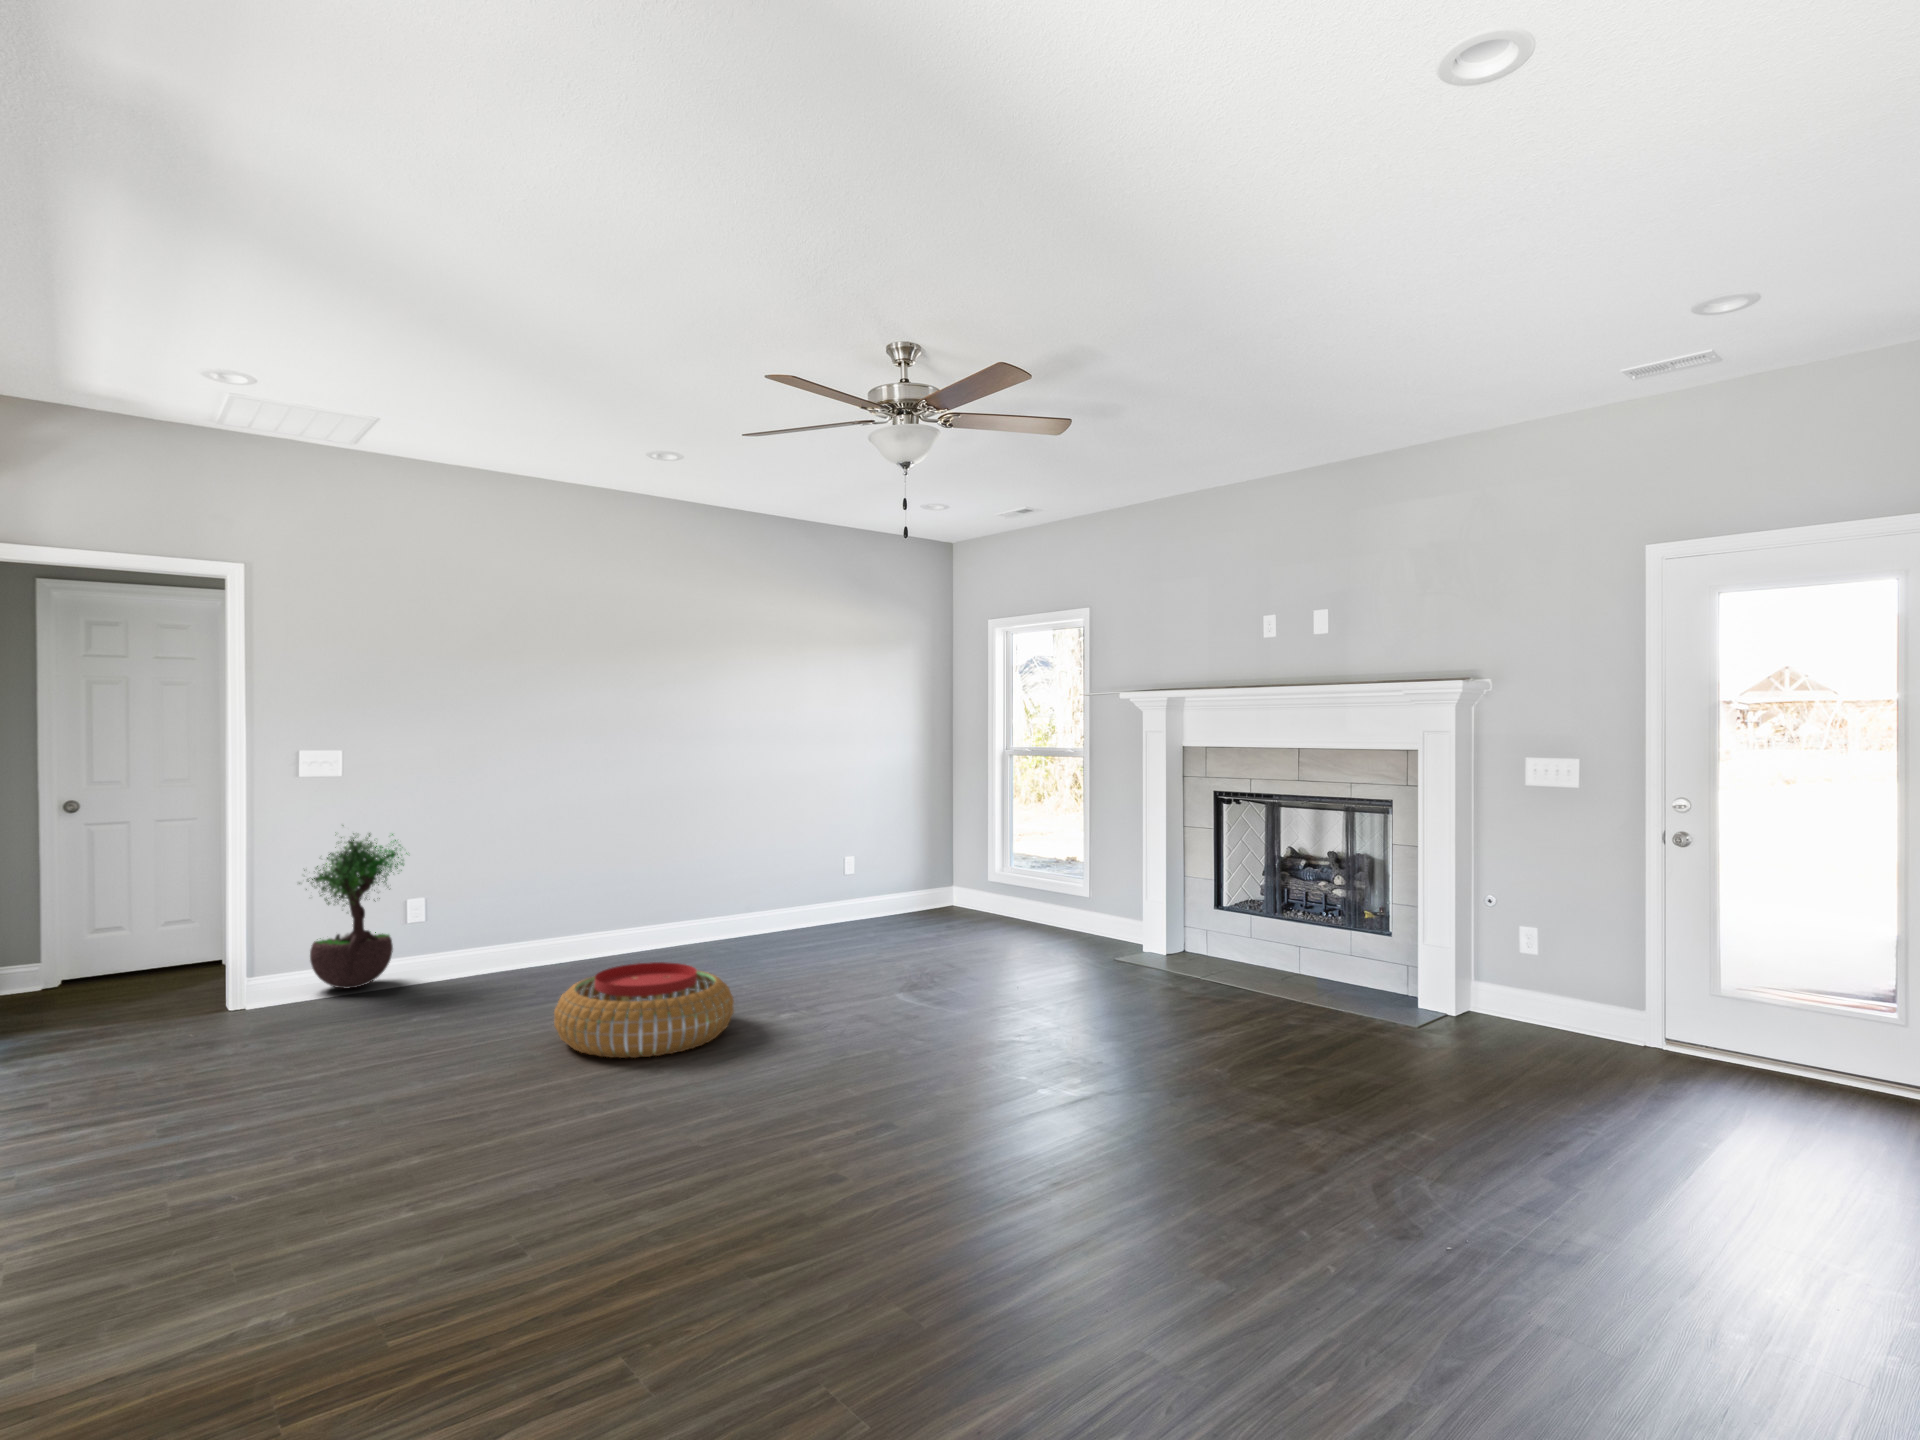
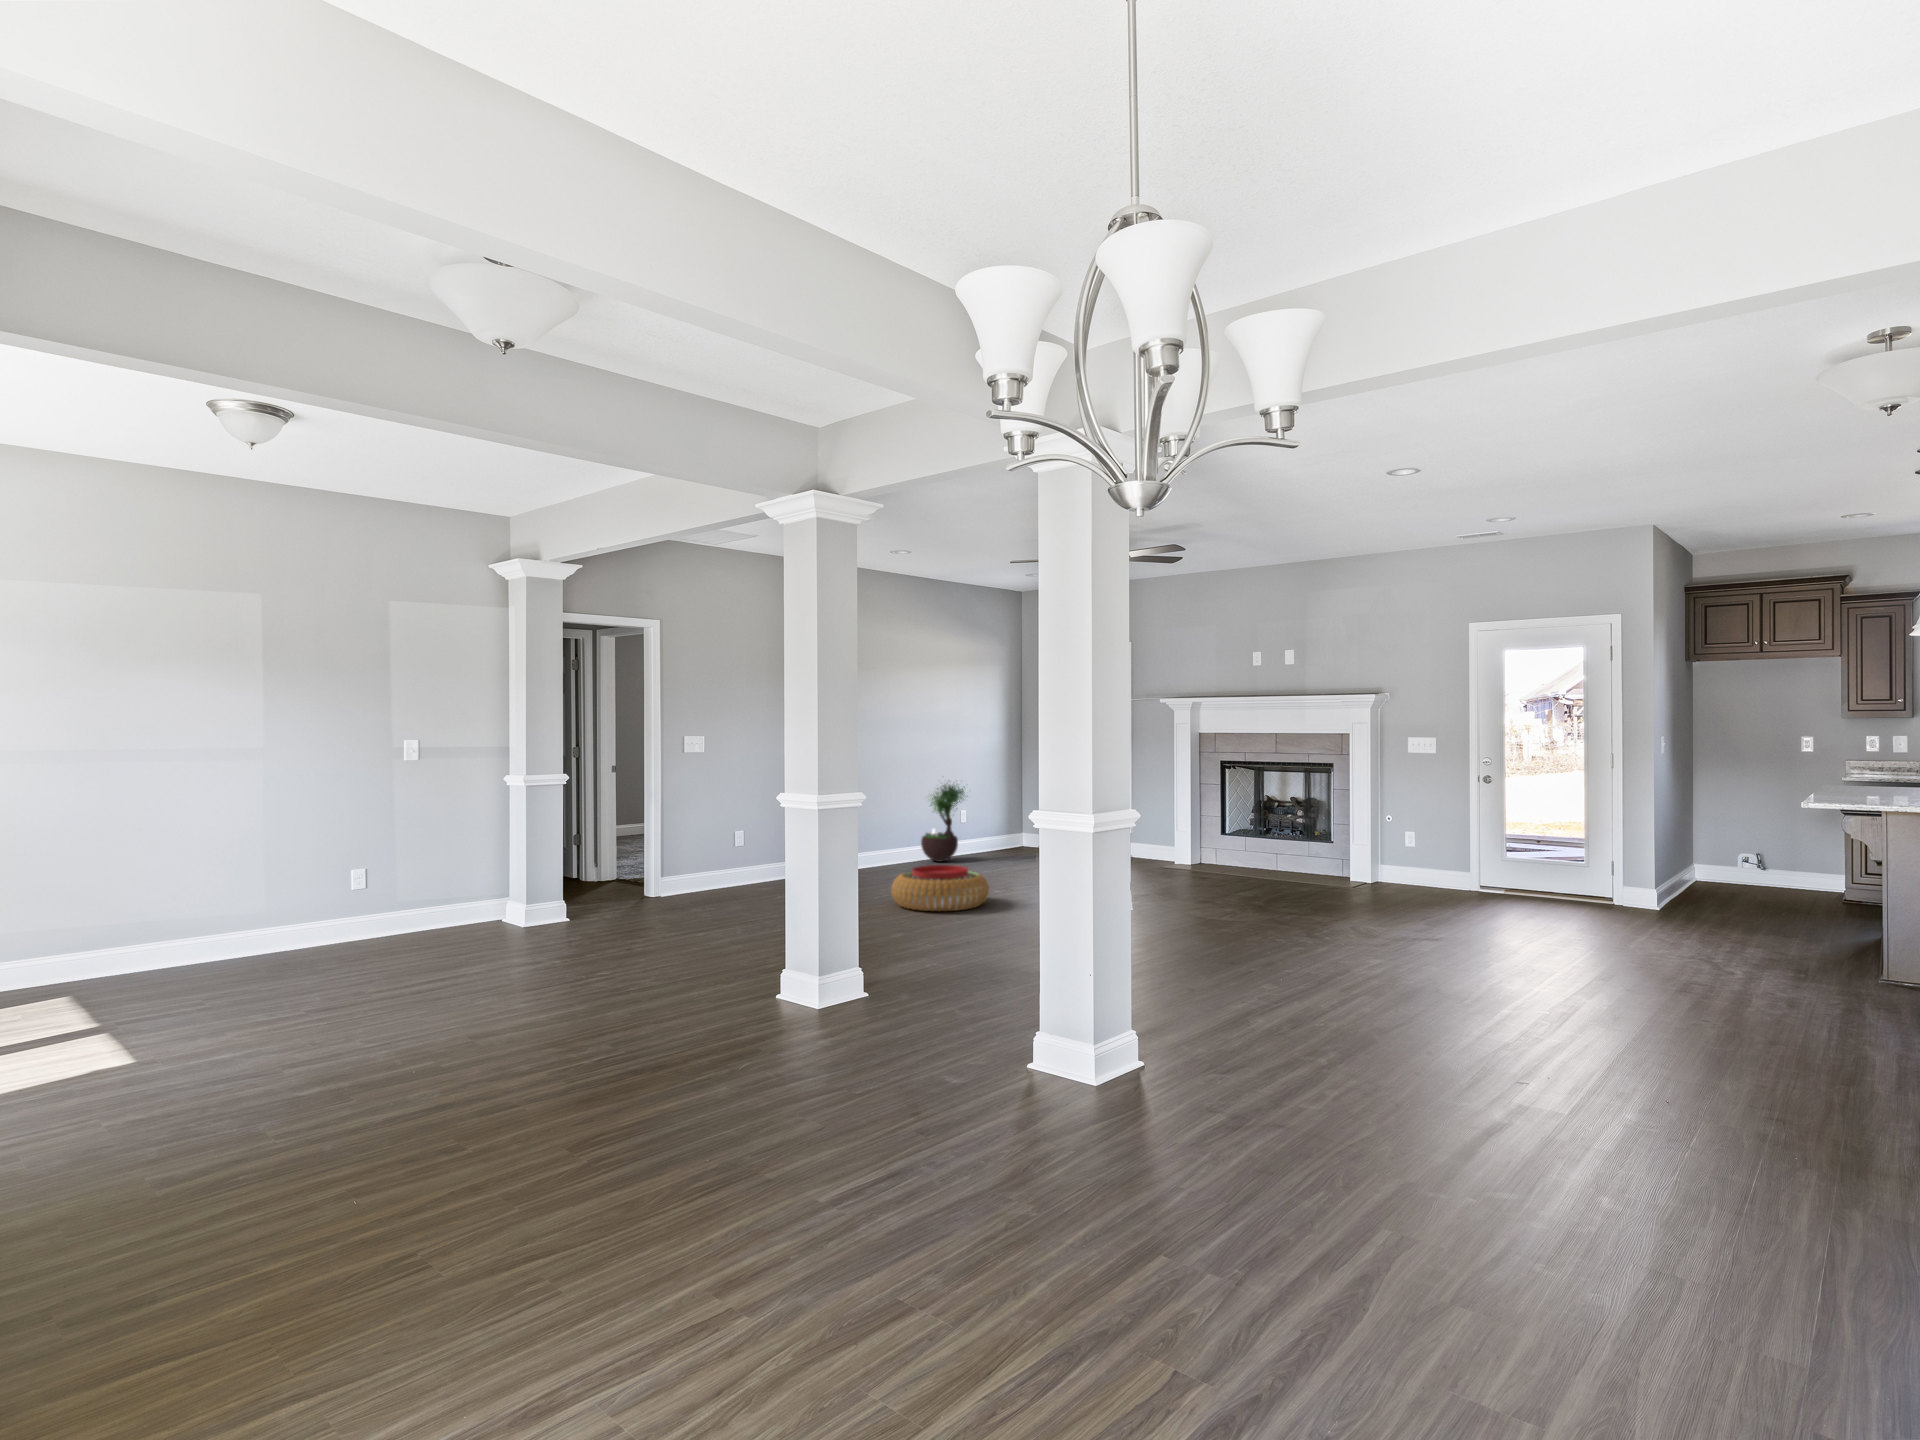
potted tree: present [299,833,407,989] -> present [921,783,965,862]

